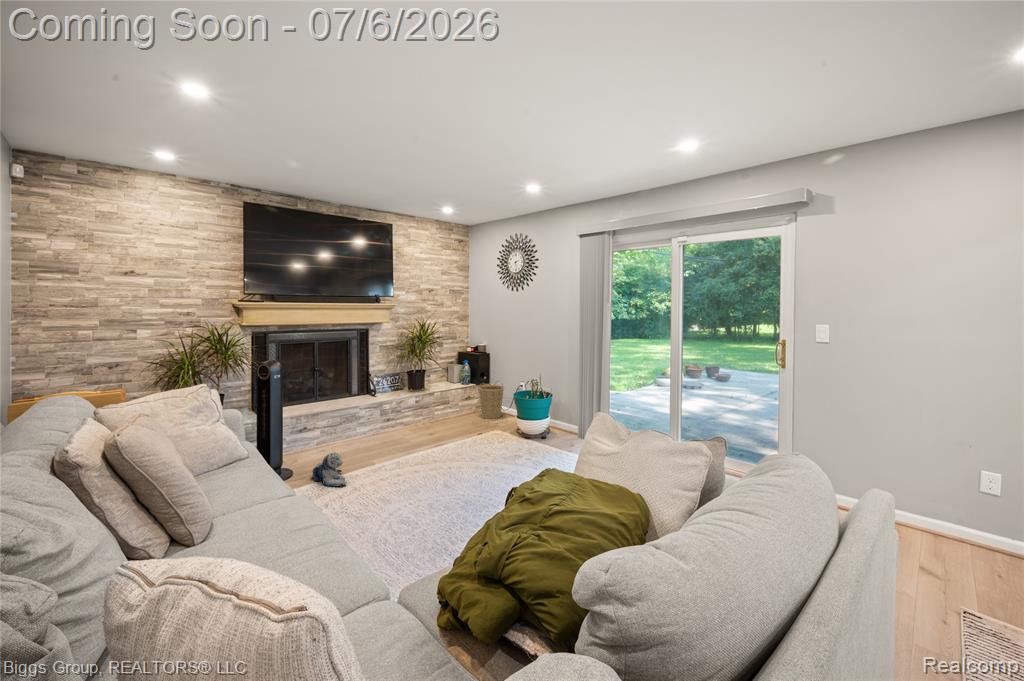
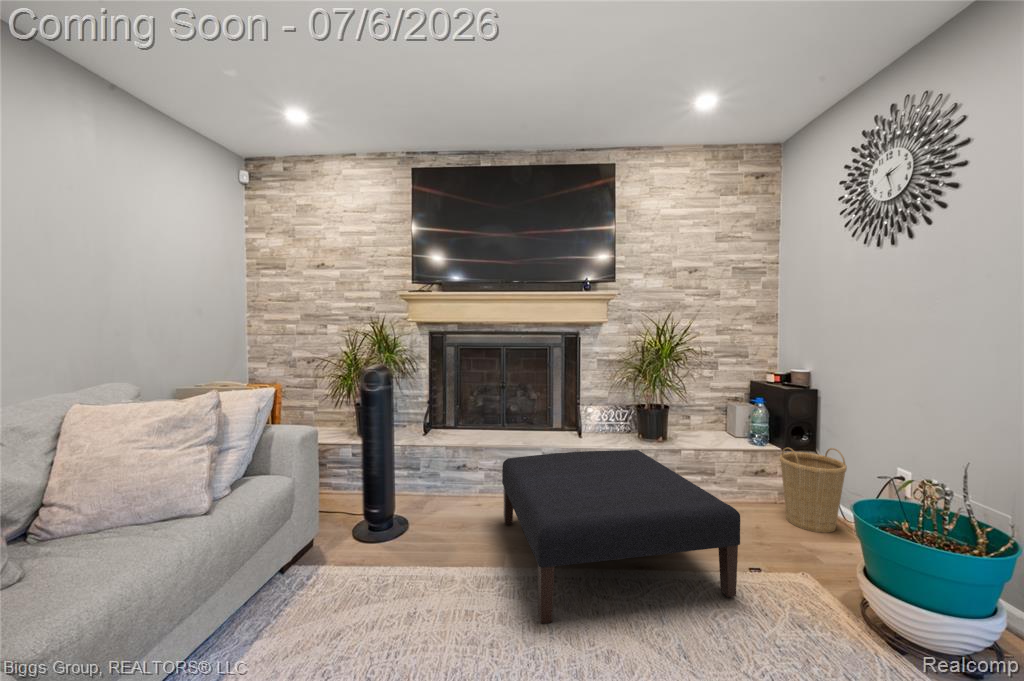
ottoman: none [351,395,480,470] -> present [502,450,740,623]
plush toy: present [312,453,347,487] -> none [386,530,436,602]

